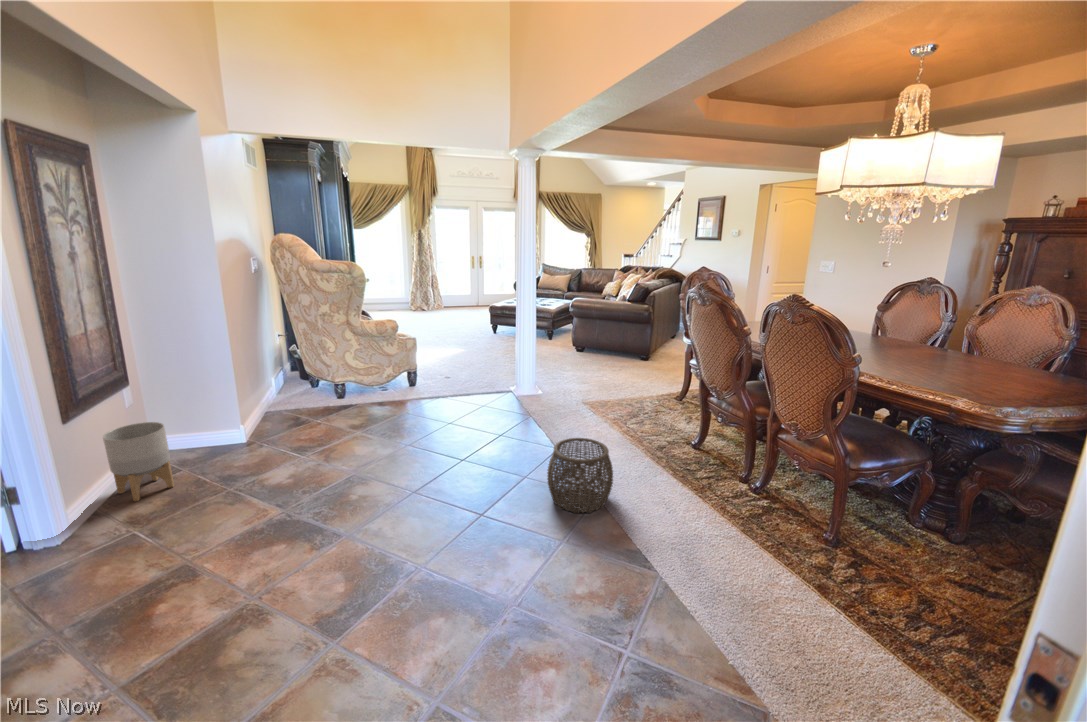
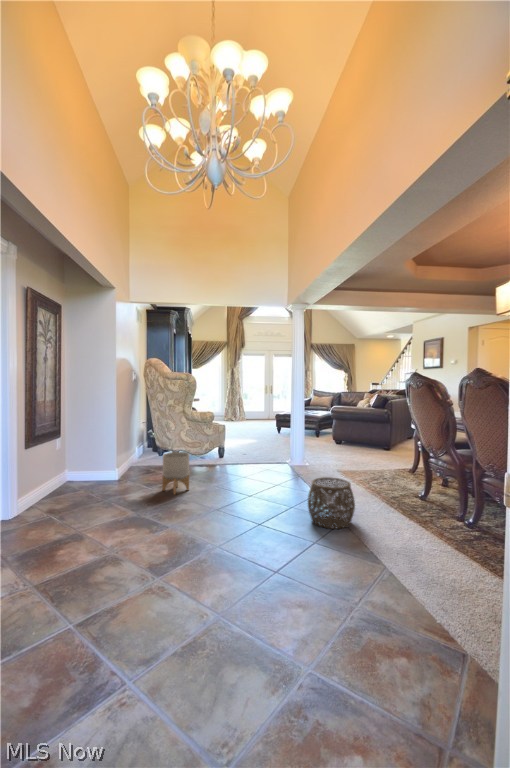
planter: present [103,422,174,501] -> present [162,452,189,494]

